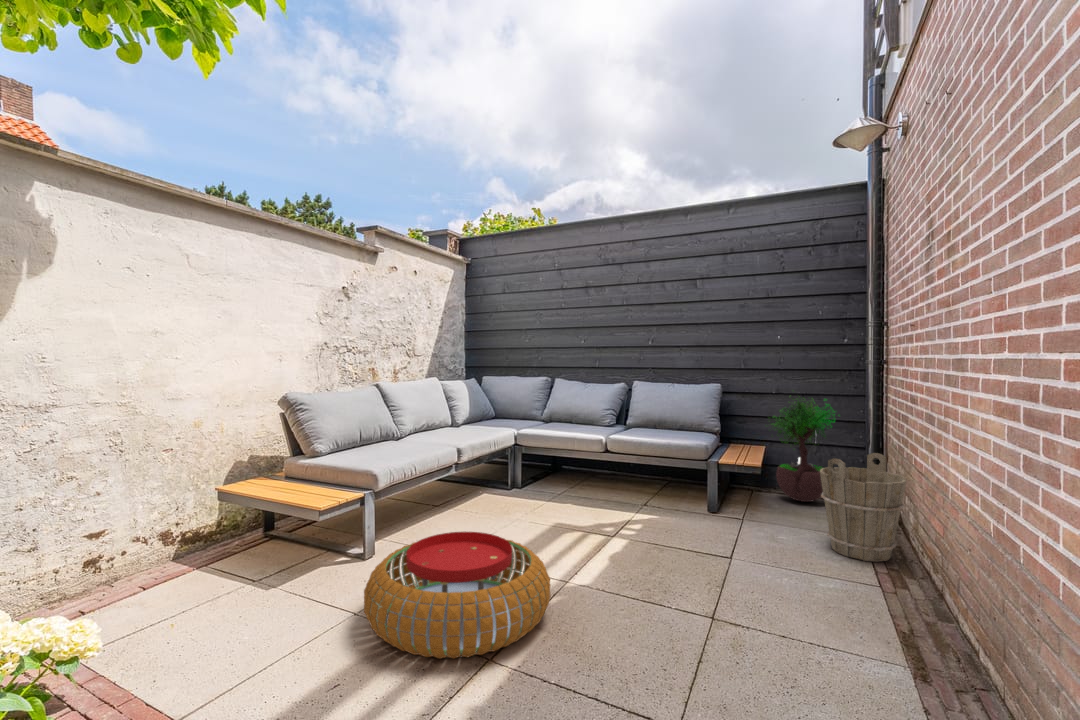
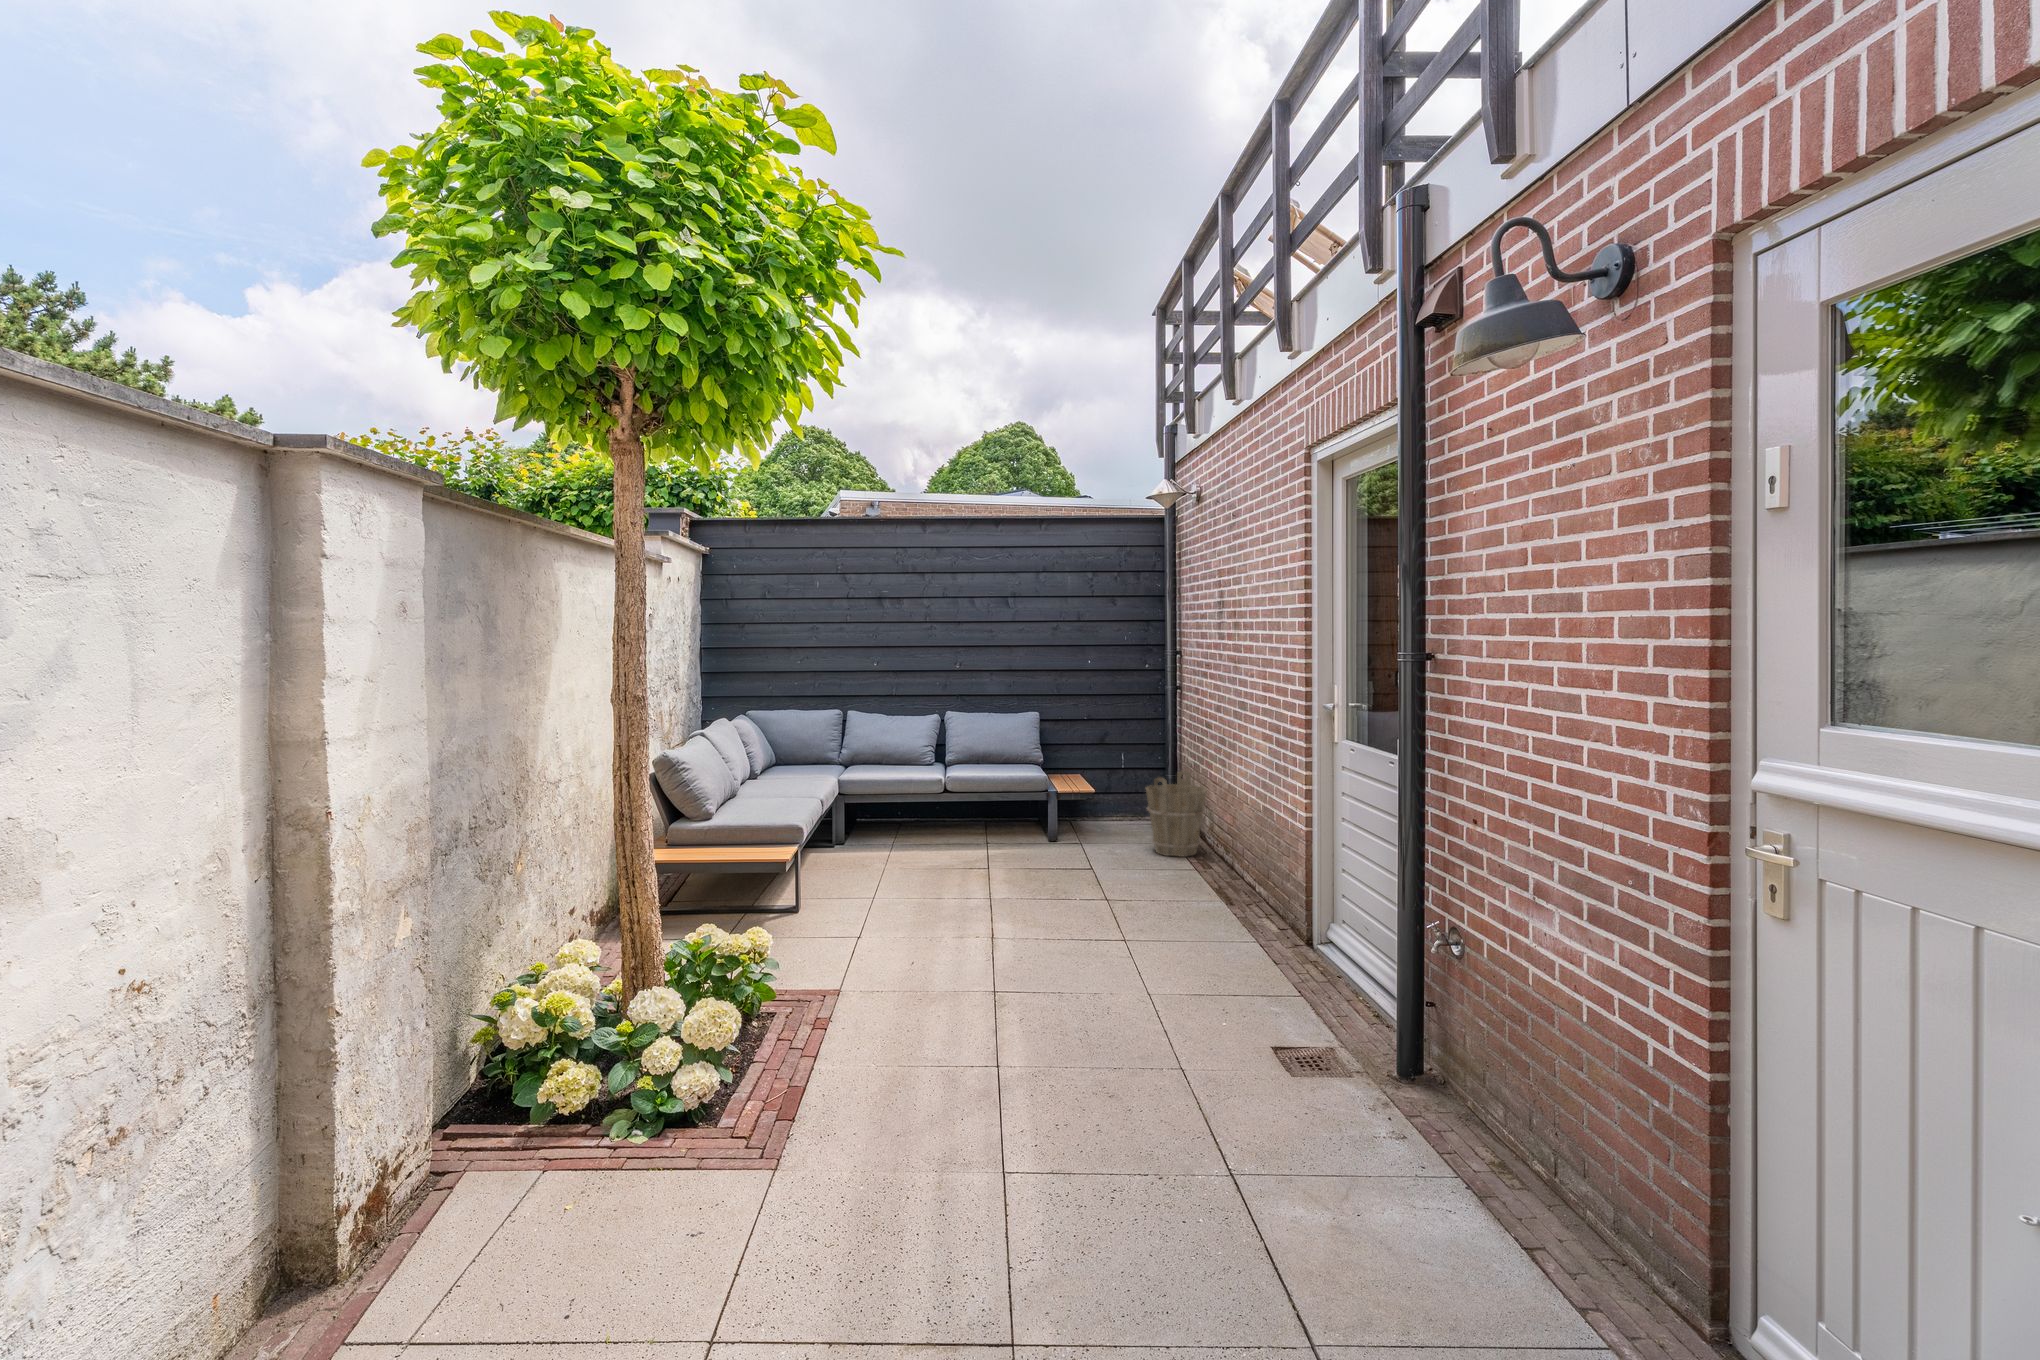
potted tree: present [771,399,835,502] -> none [1084,717,1147,823]
pouf: present [364,532,551,659] -> none [862,861,1007,941]

